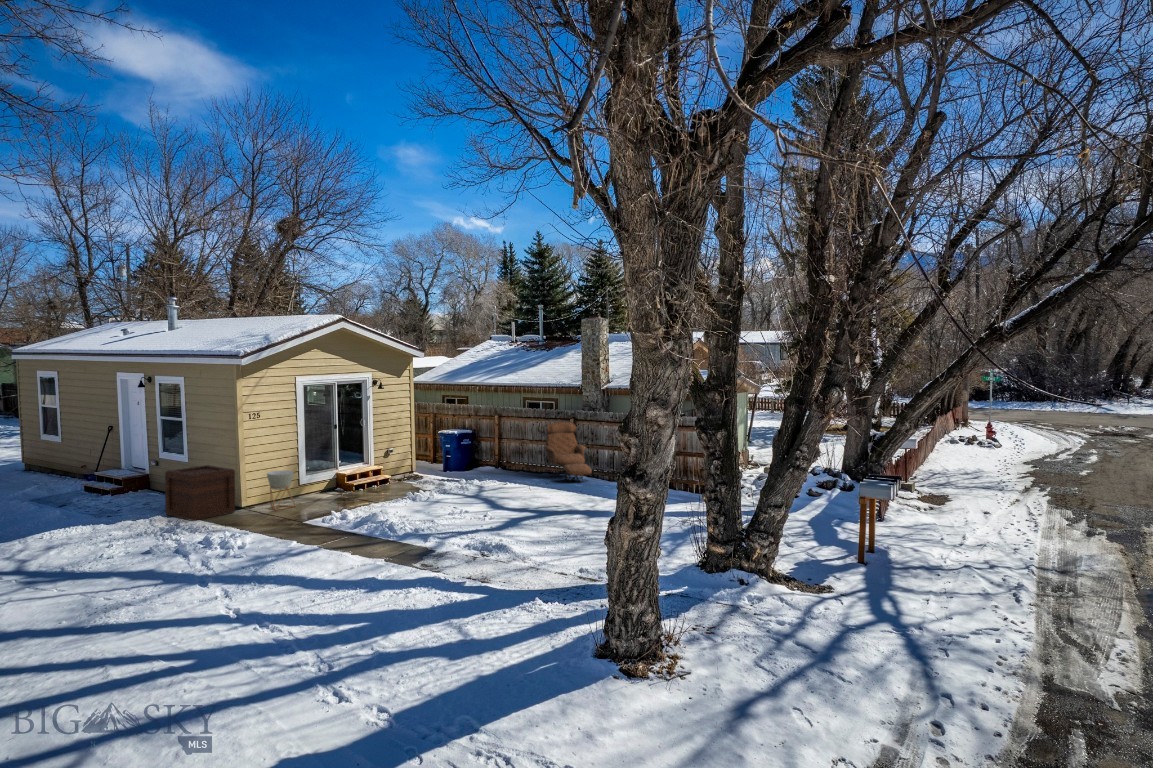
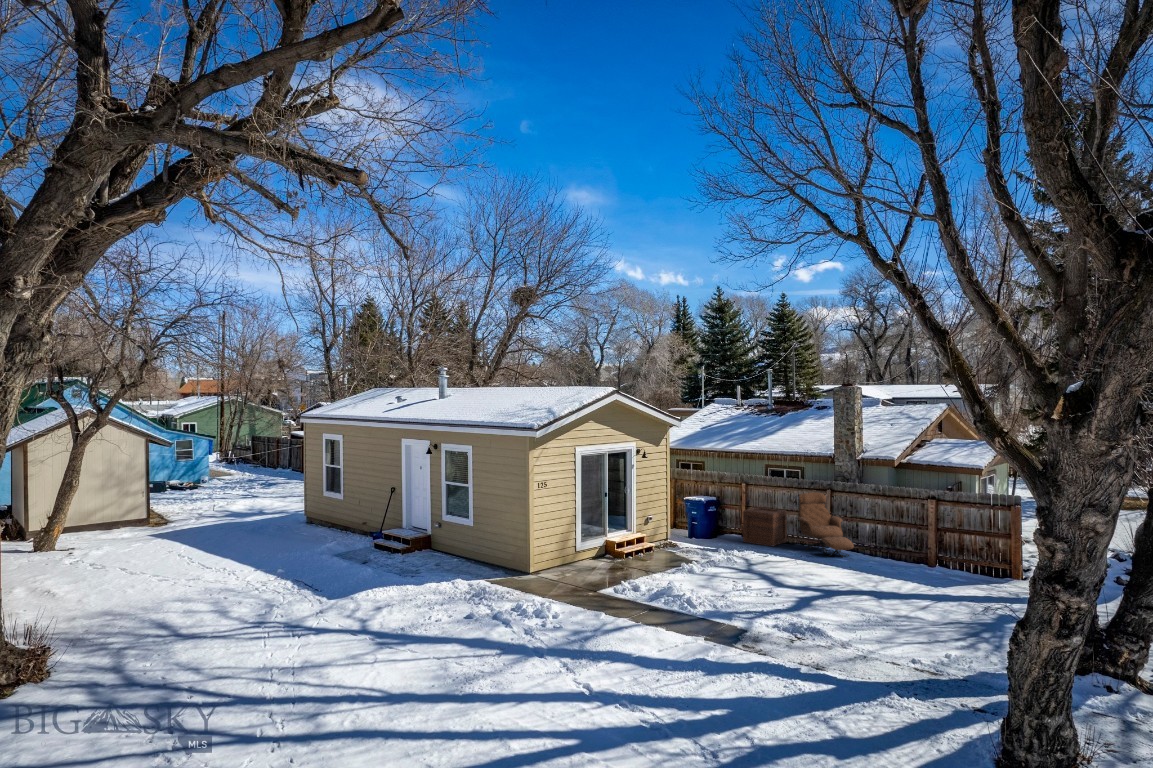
wooden crate: present [165,465,235,521] -> present [743,507,787,546]
planter: present [267,470,295,511] -> none [551,537,575,576]

